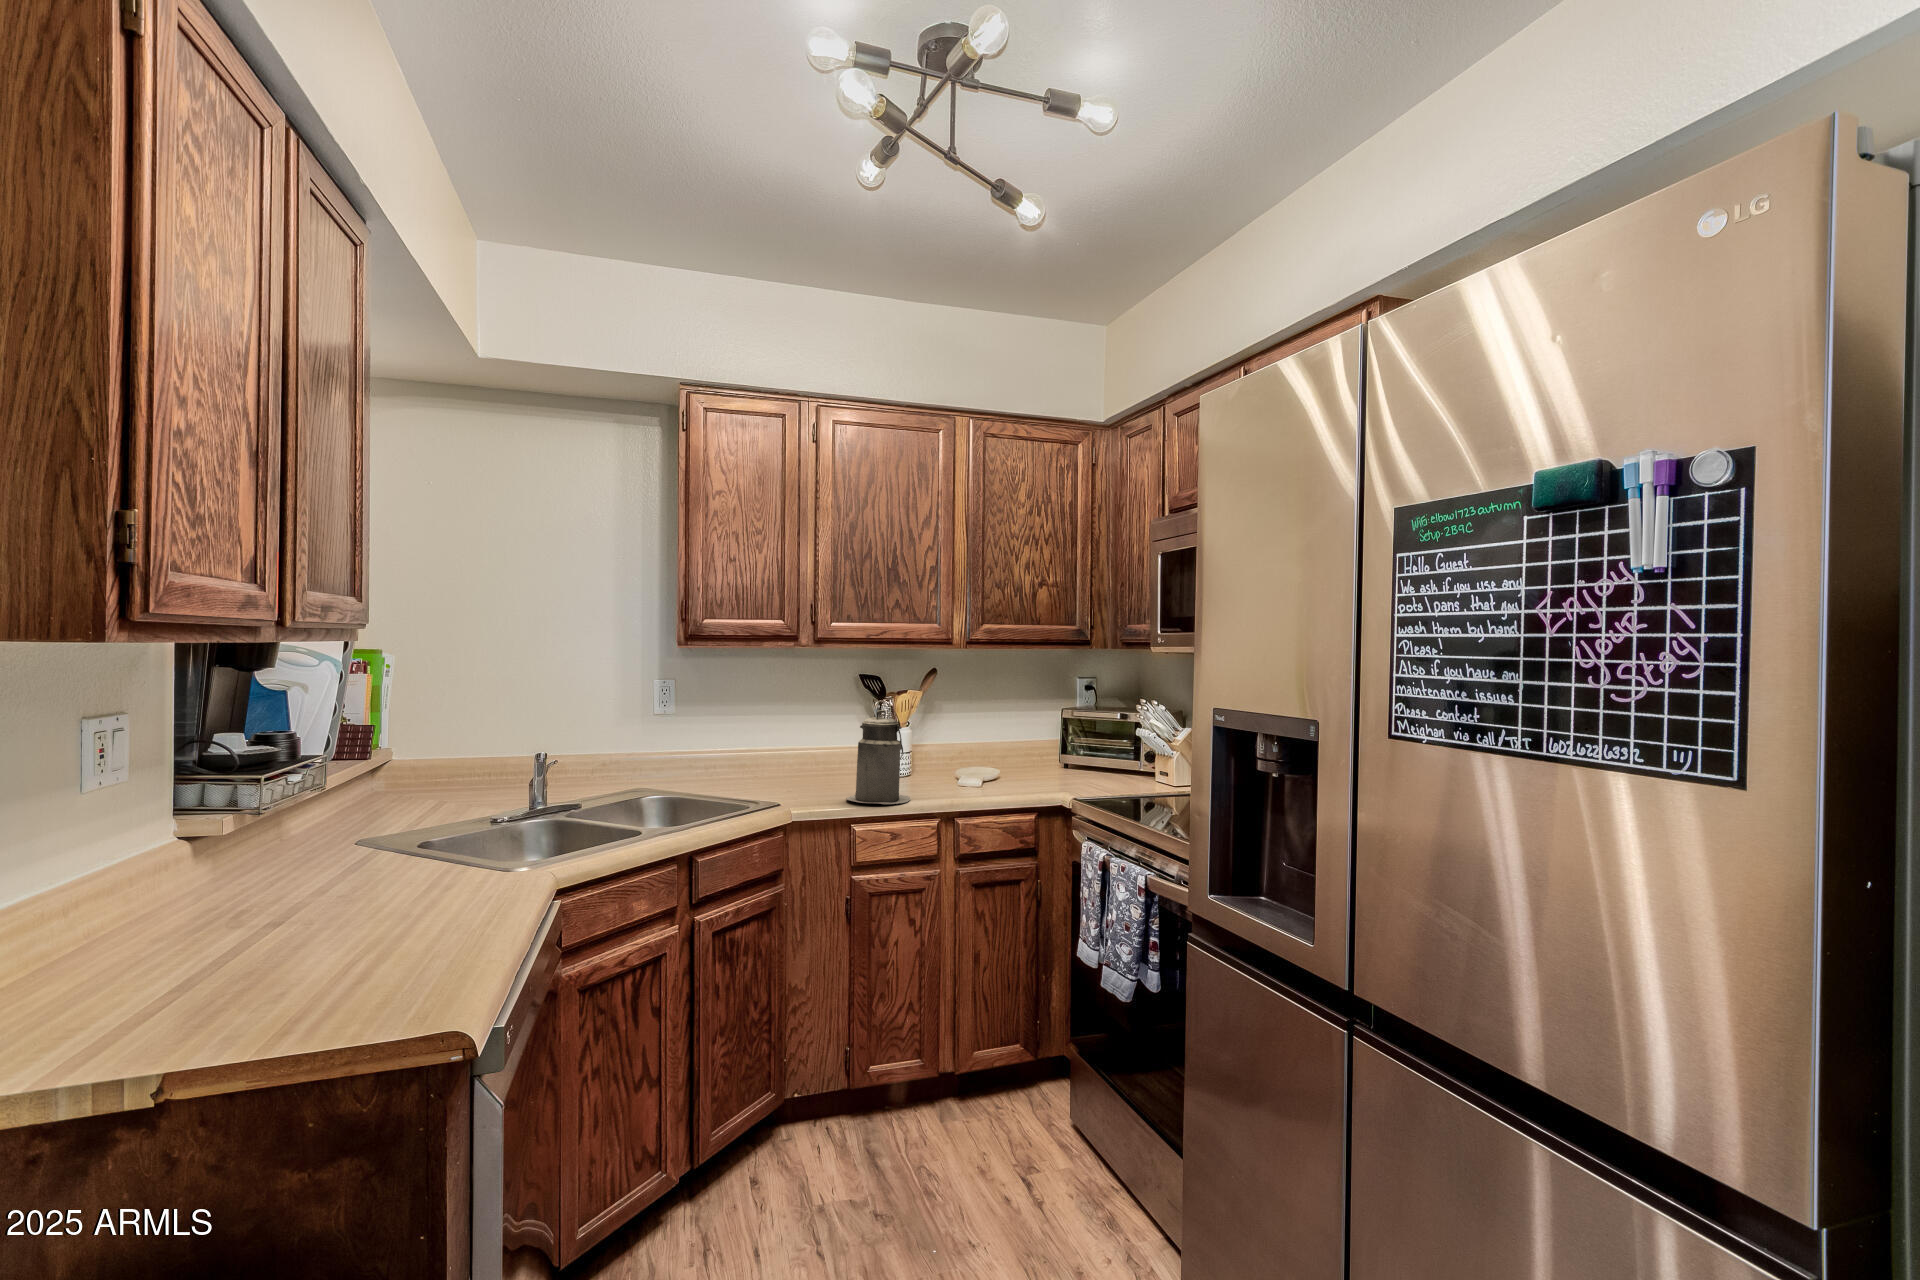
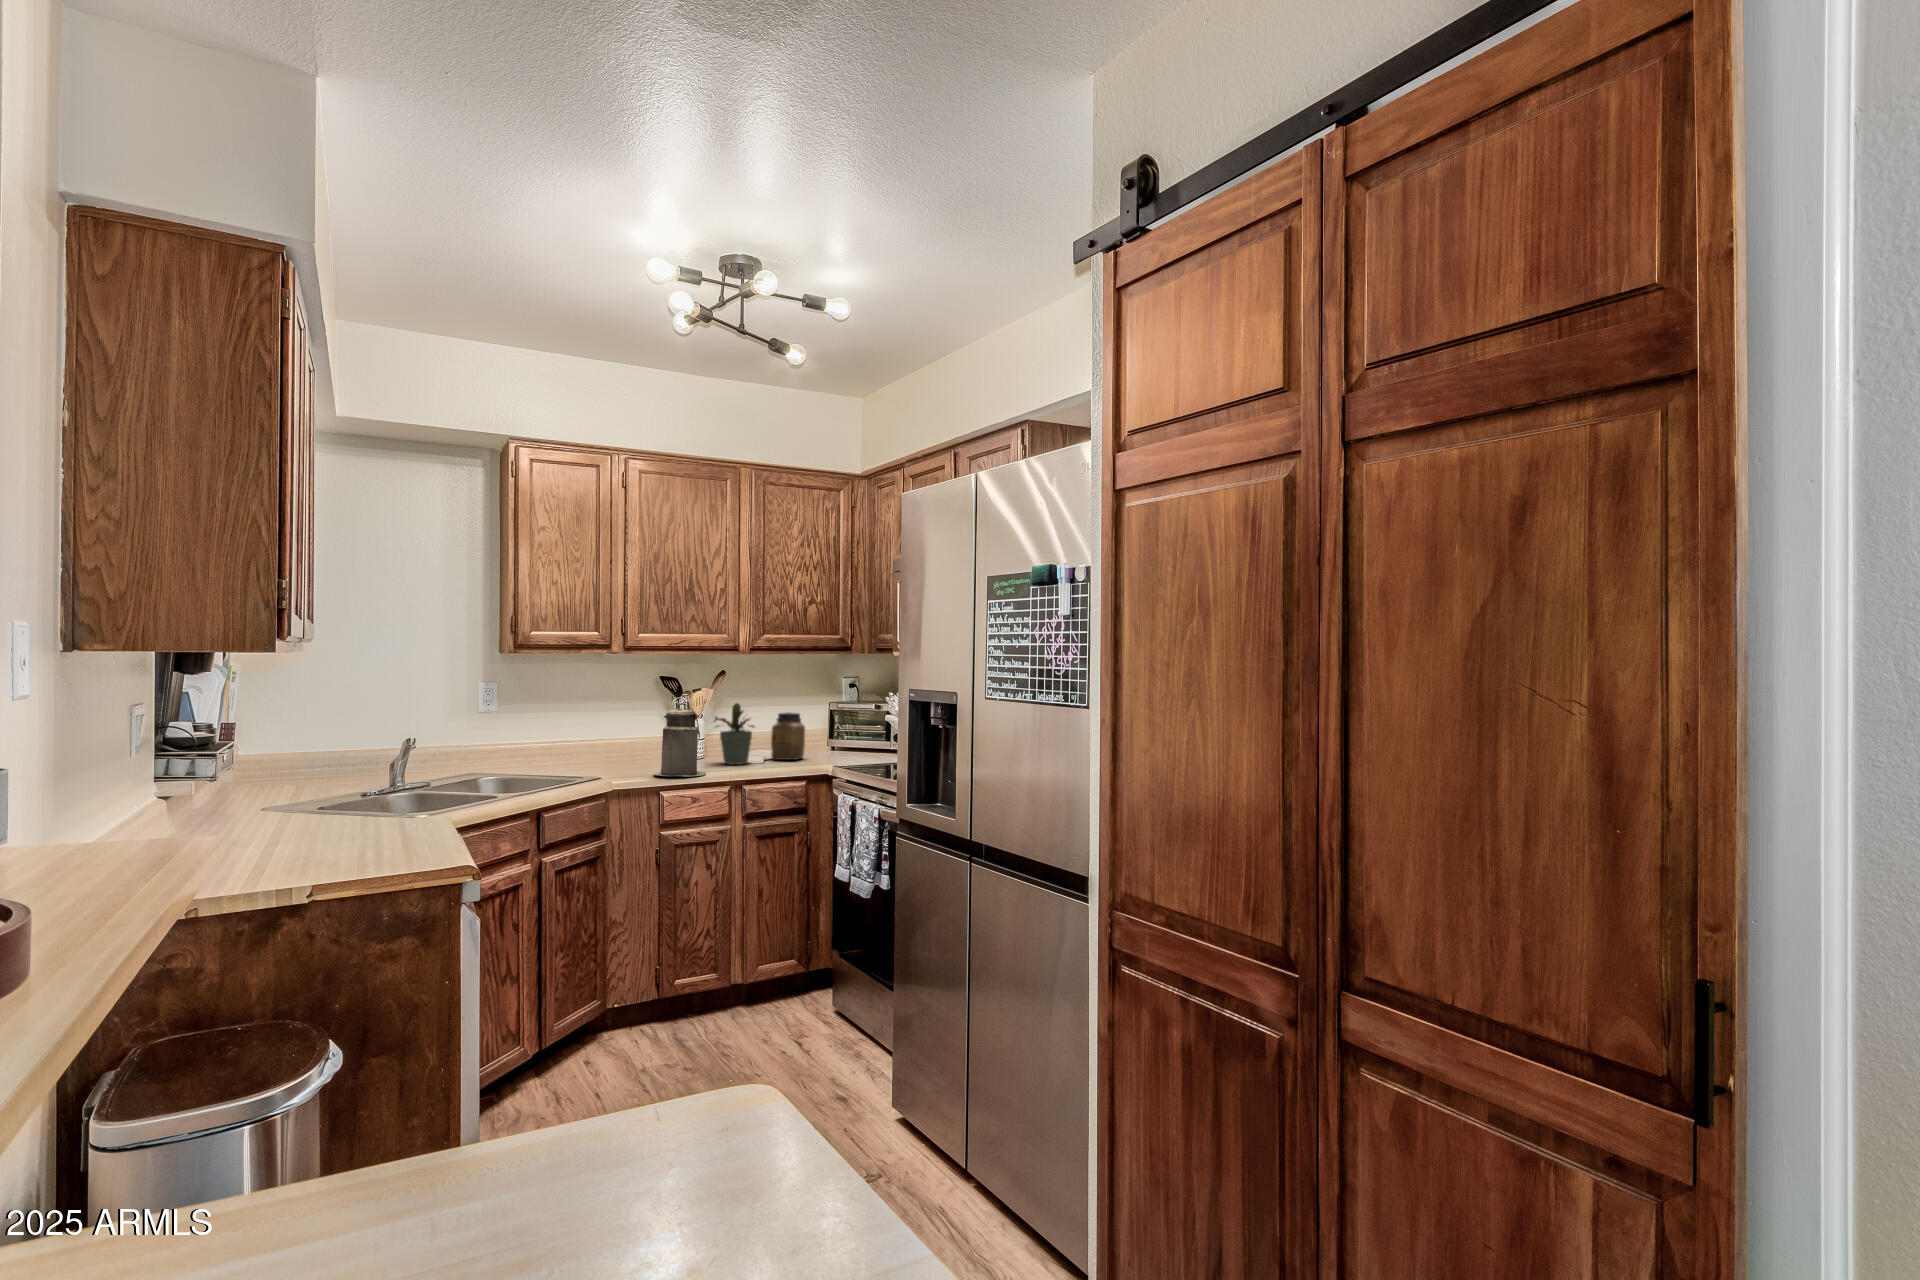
potted plant: none [922,709,972,786] -> present [715,703,754,765]
jar: none [991,722,1032,781] -> present [771,712,805,760]

